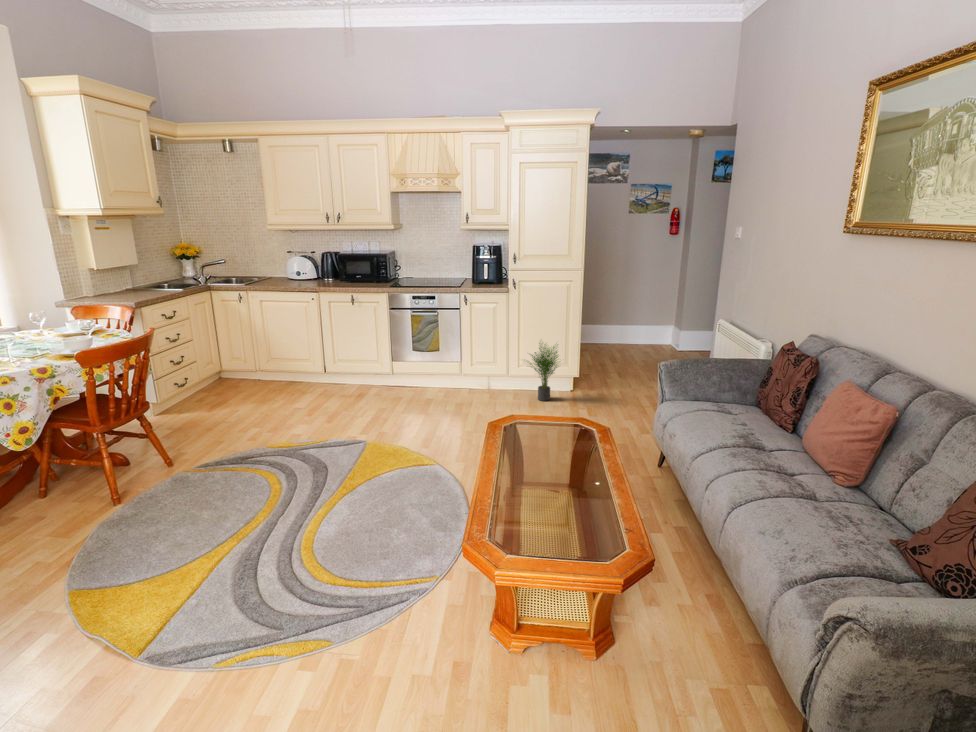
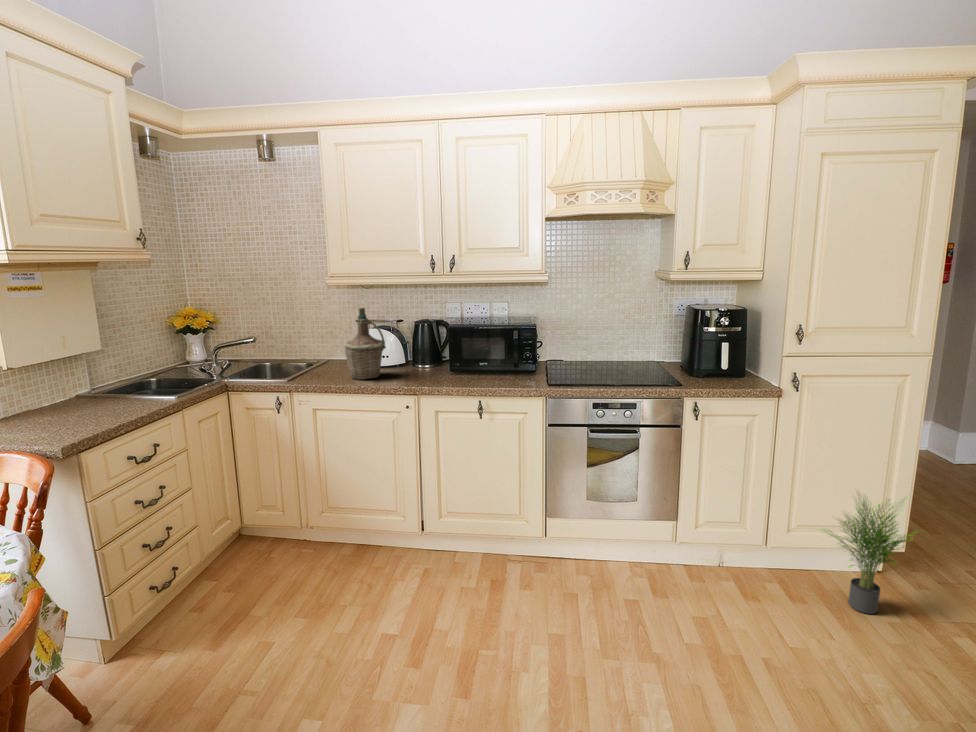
bottle: none [277,242,302,285] -> present [344,307,386,379]

